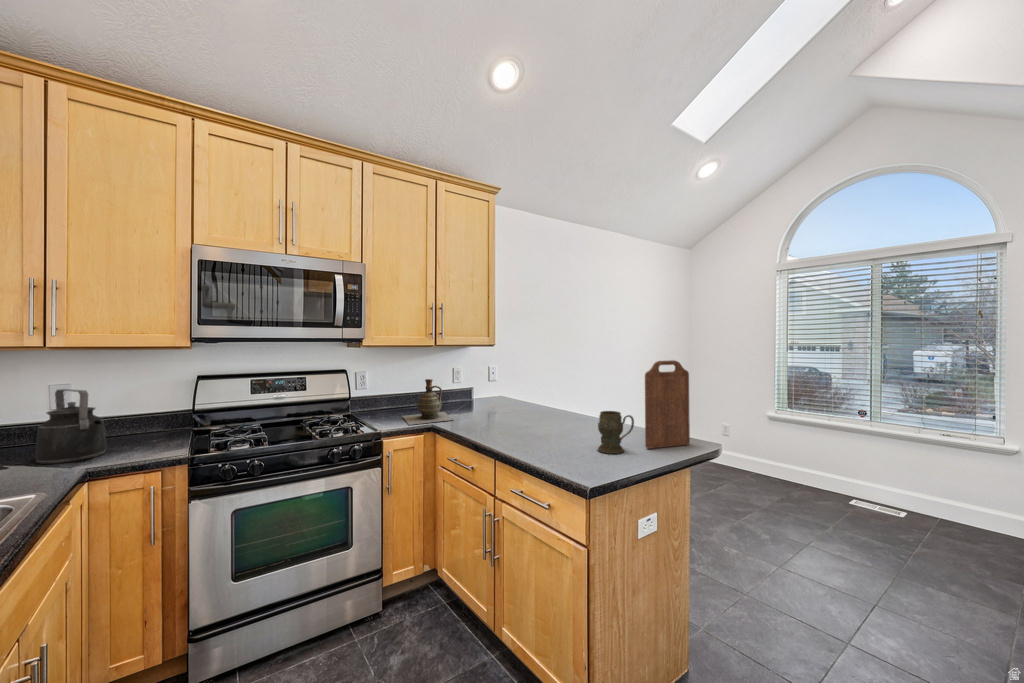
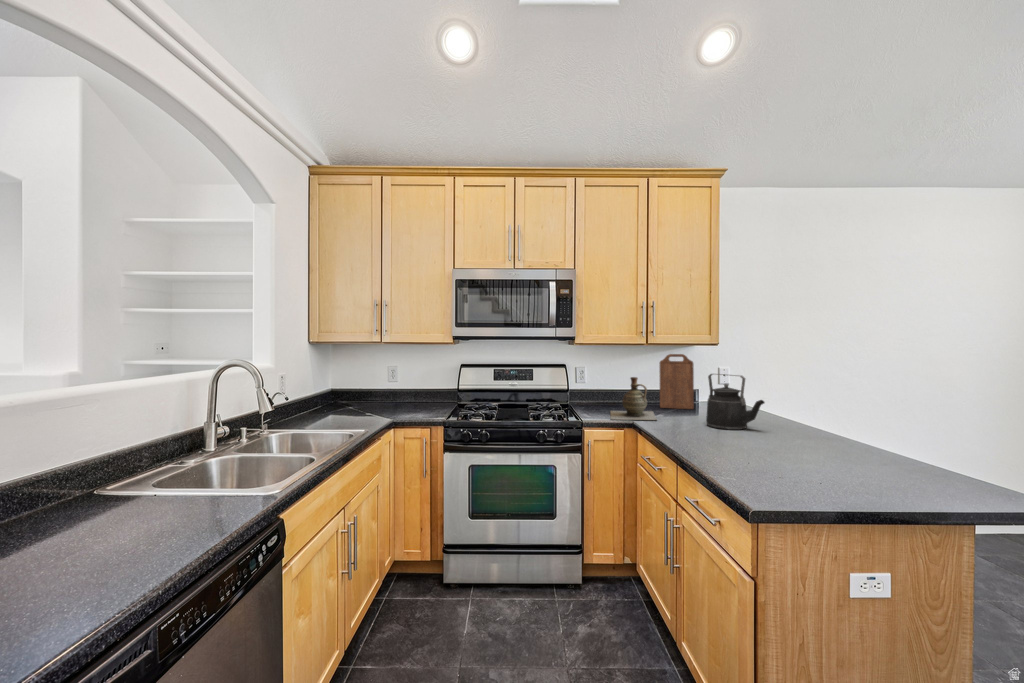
cutting board: present [645,360,690,449] -> present [659,354,694,409]
kettle: present [35,389,107,464] -> present [706,374,765,430]
mug: present [598,411,634,454] -> none [799,428,851,482]

